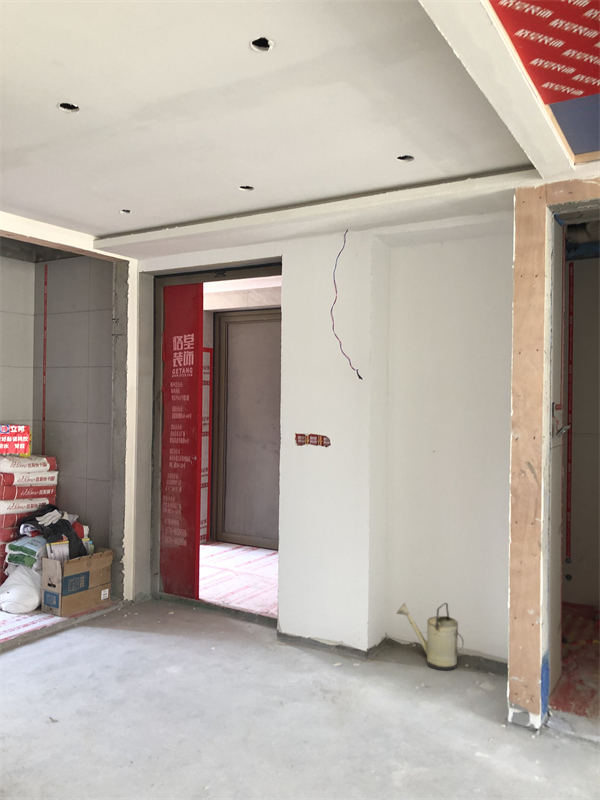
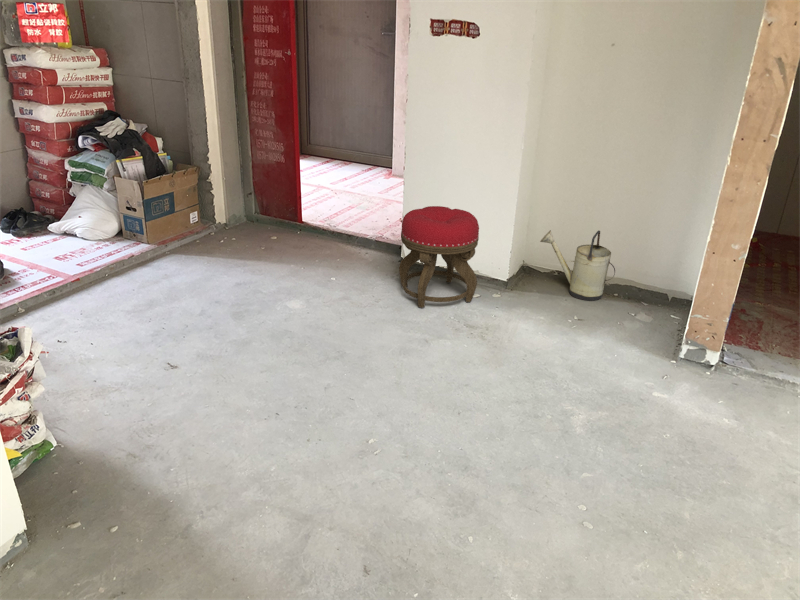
stool: none [269,581,337,675] -> present [399,206,479,308]

